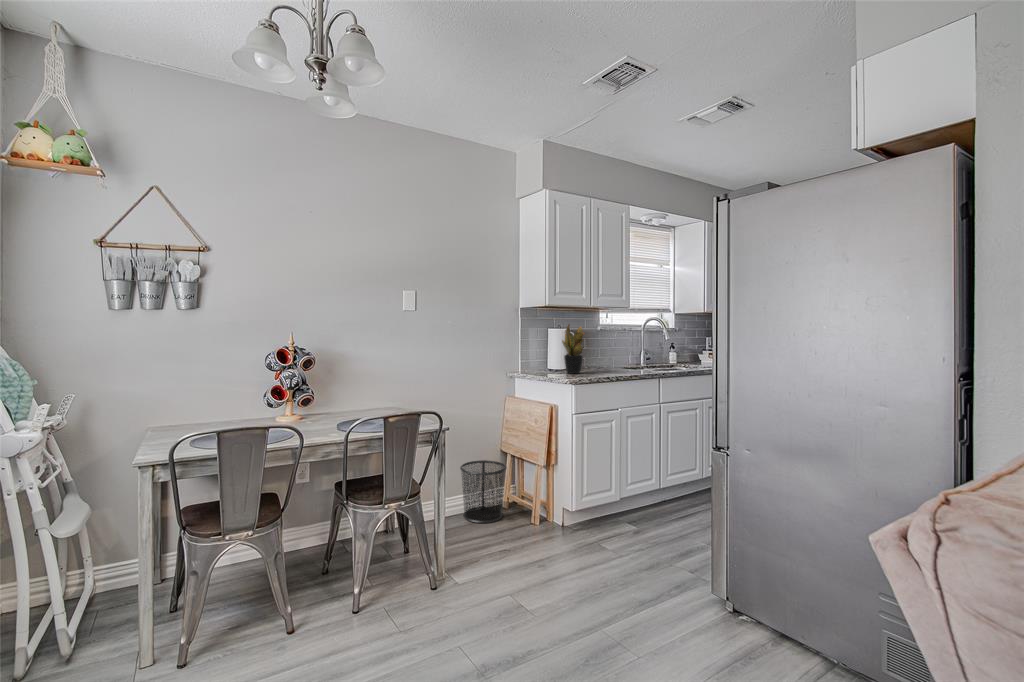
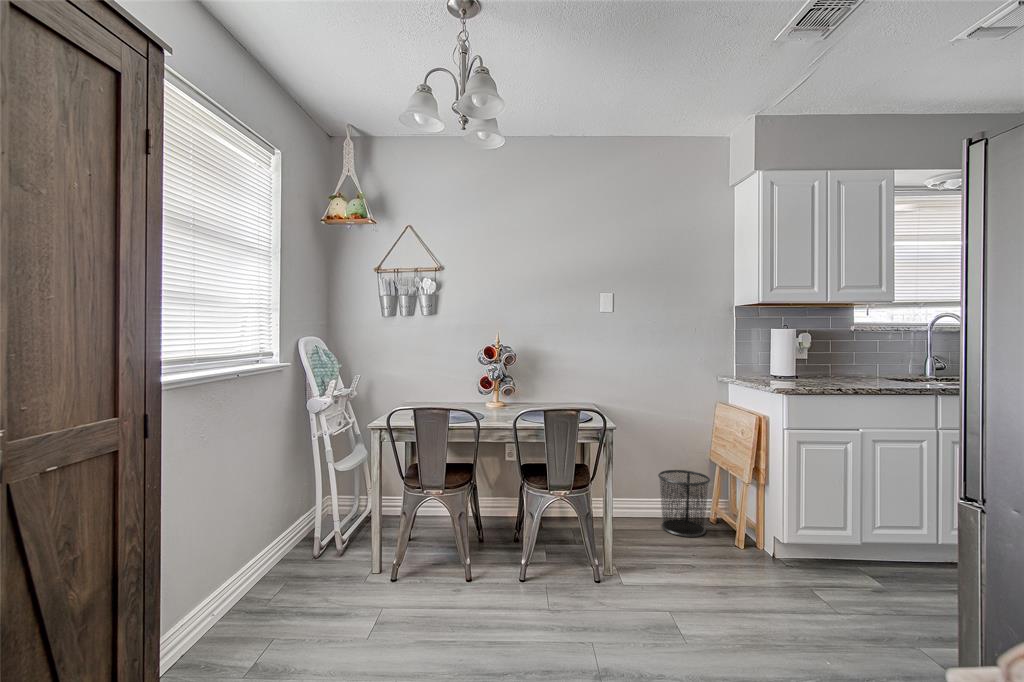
potted plant: present [562,325,588,374] -> none [777,320,822,382]

